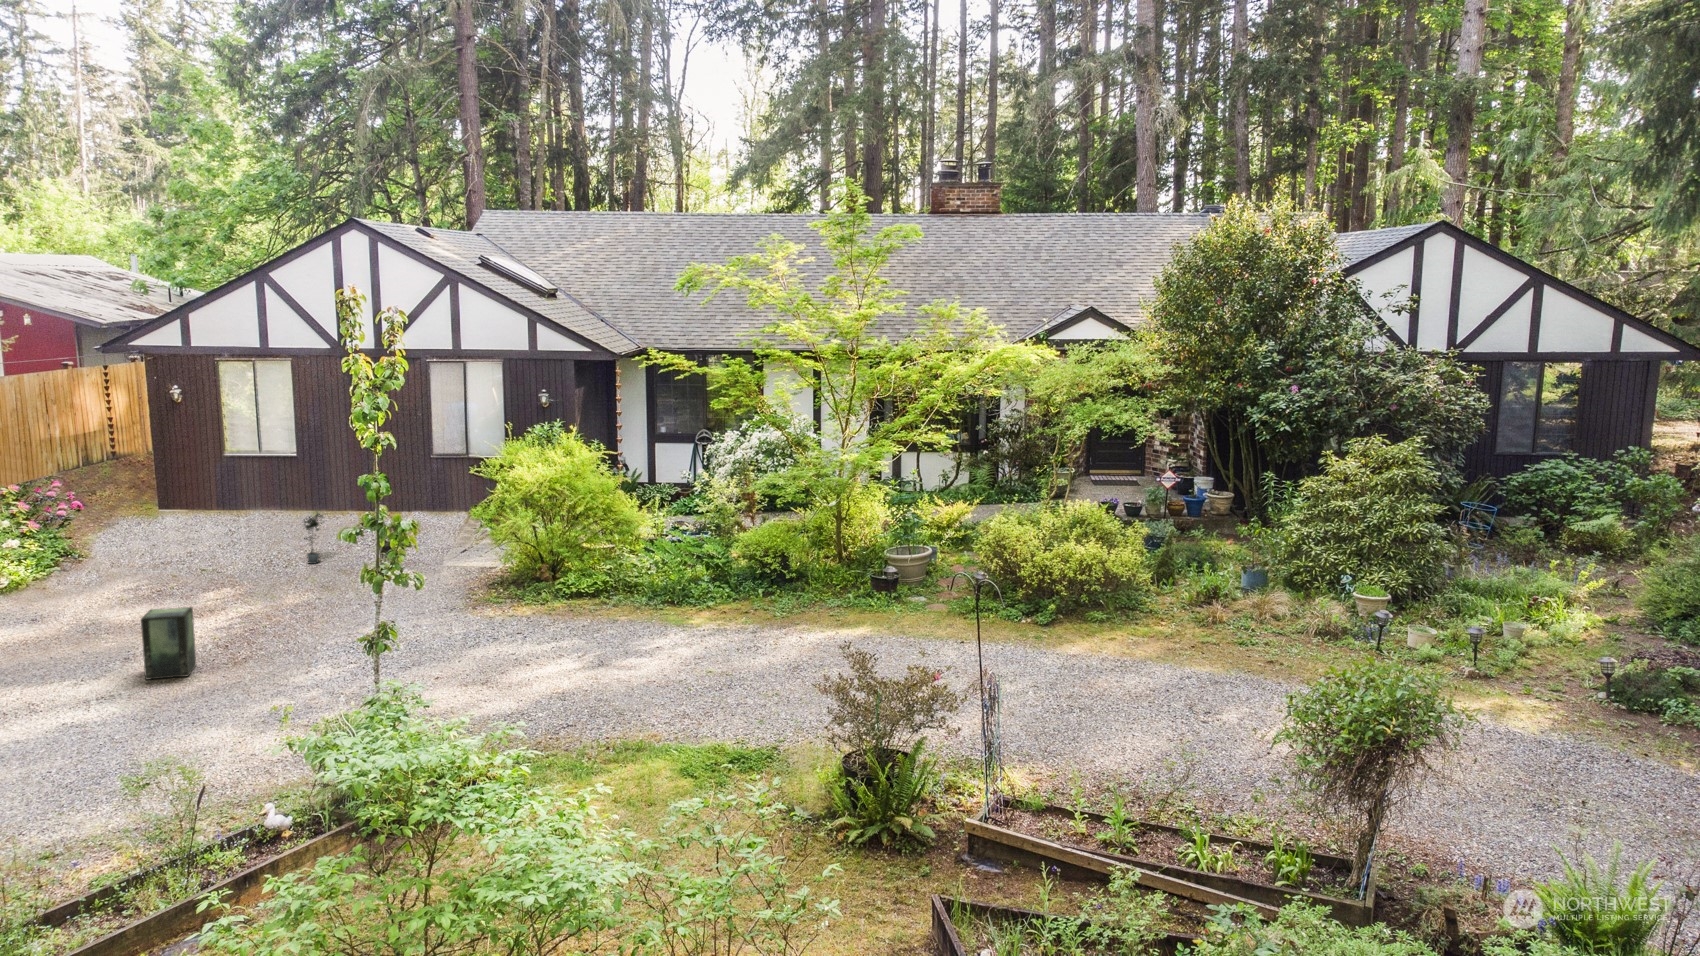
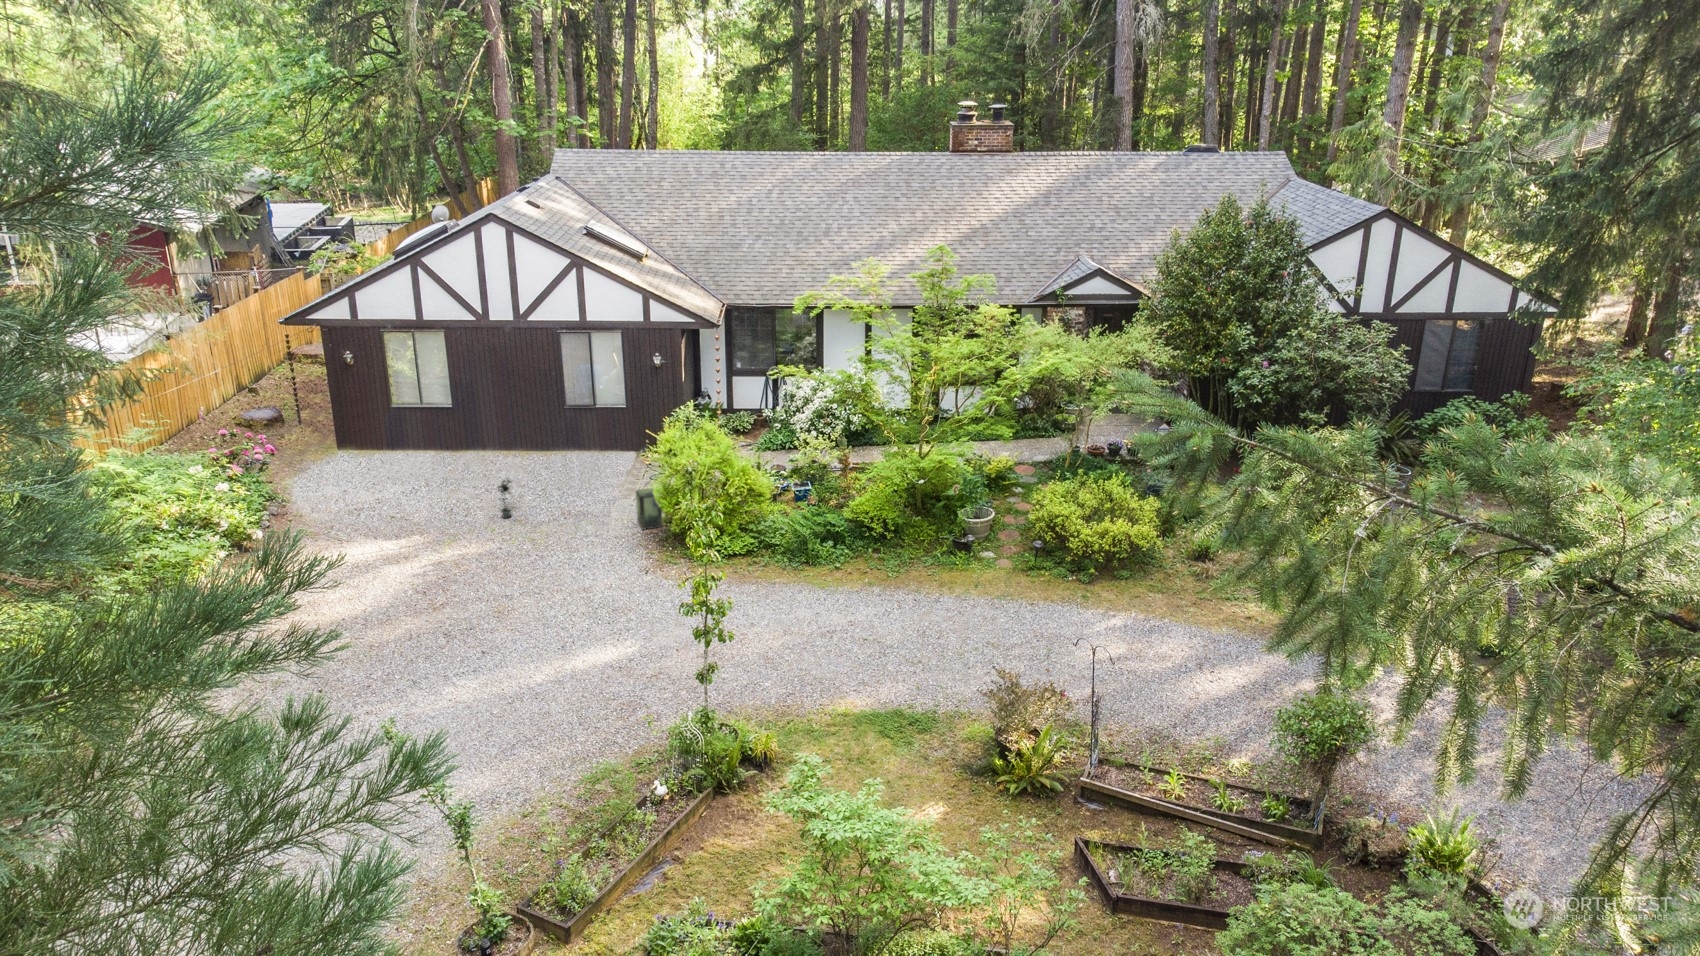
storage box: present [141,607,196,679] -> present [636,489,663,530]

